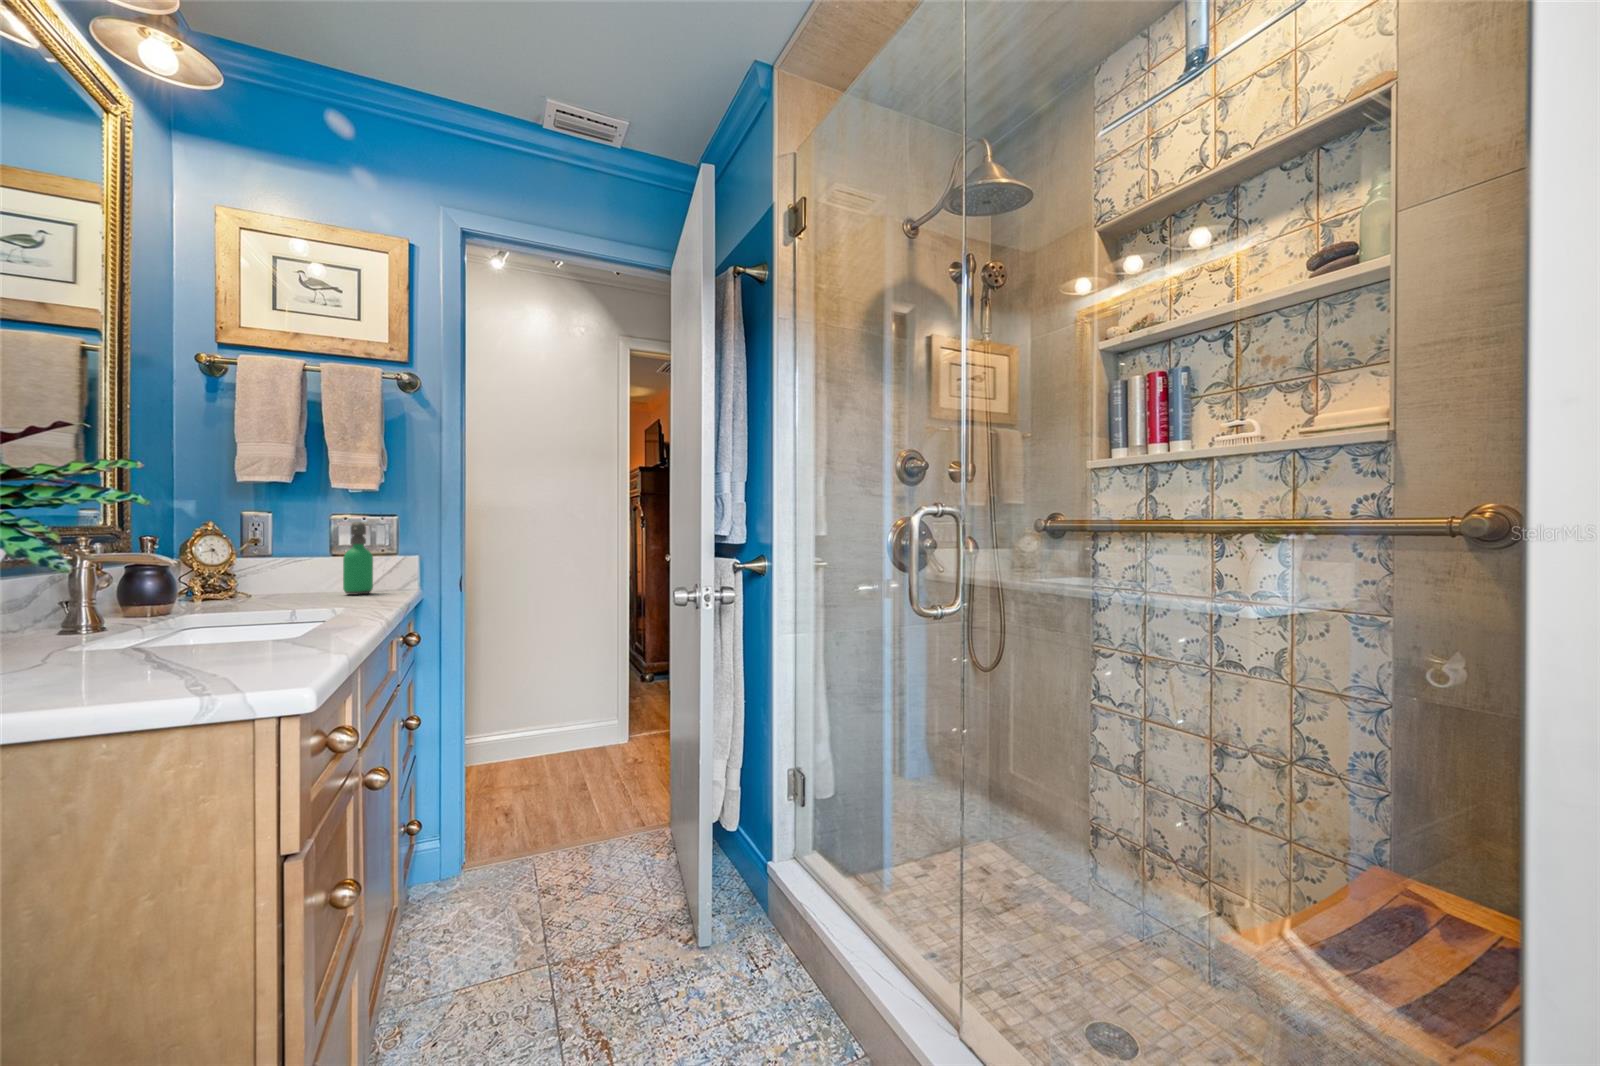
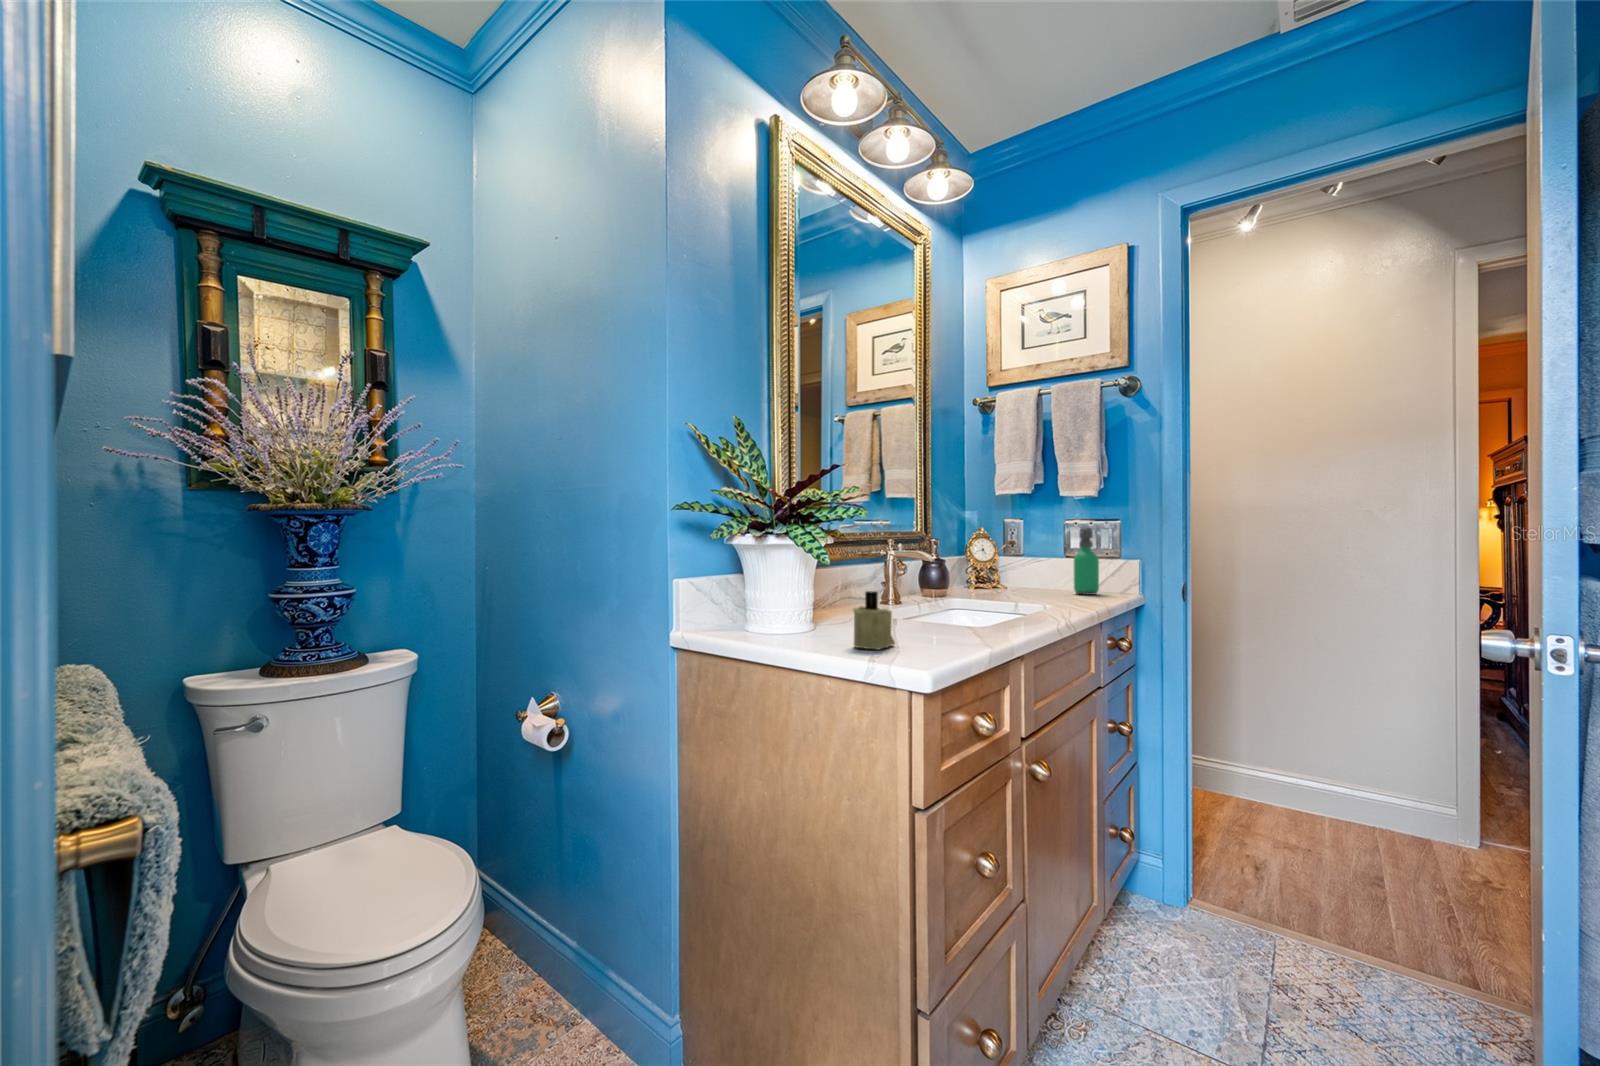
candle: none [115,604,196,687] -> present [853,591,895,650]

